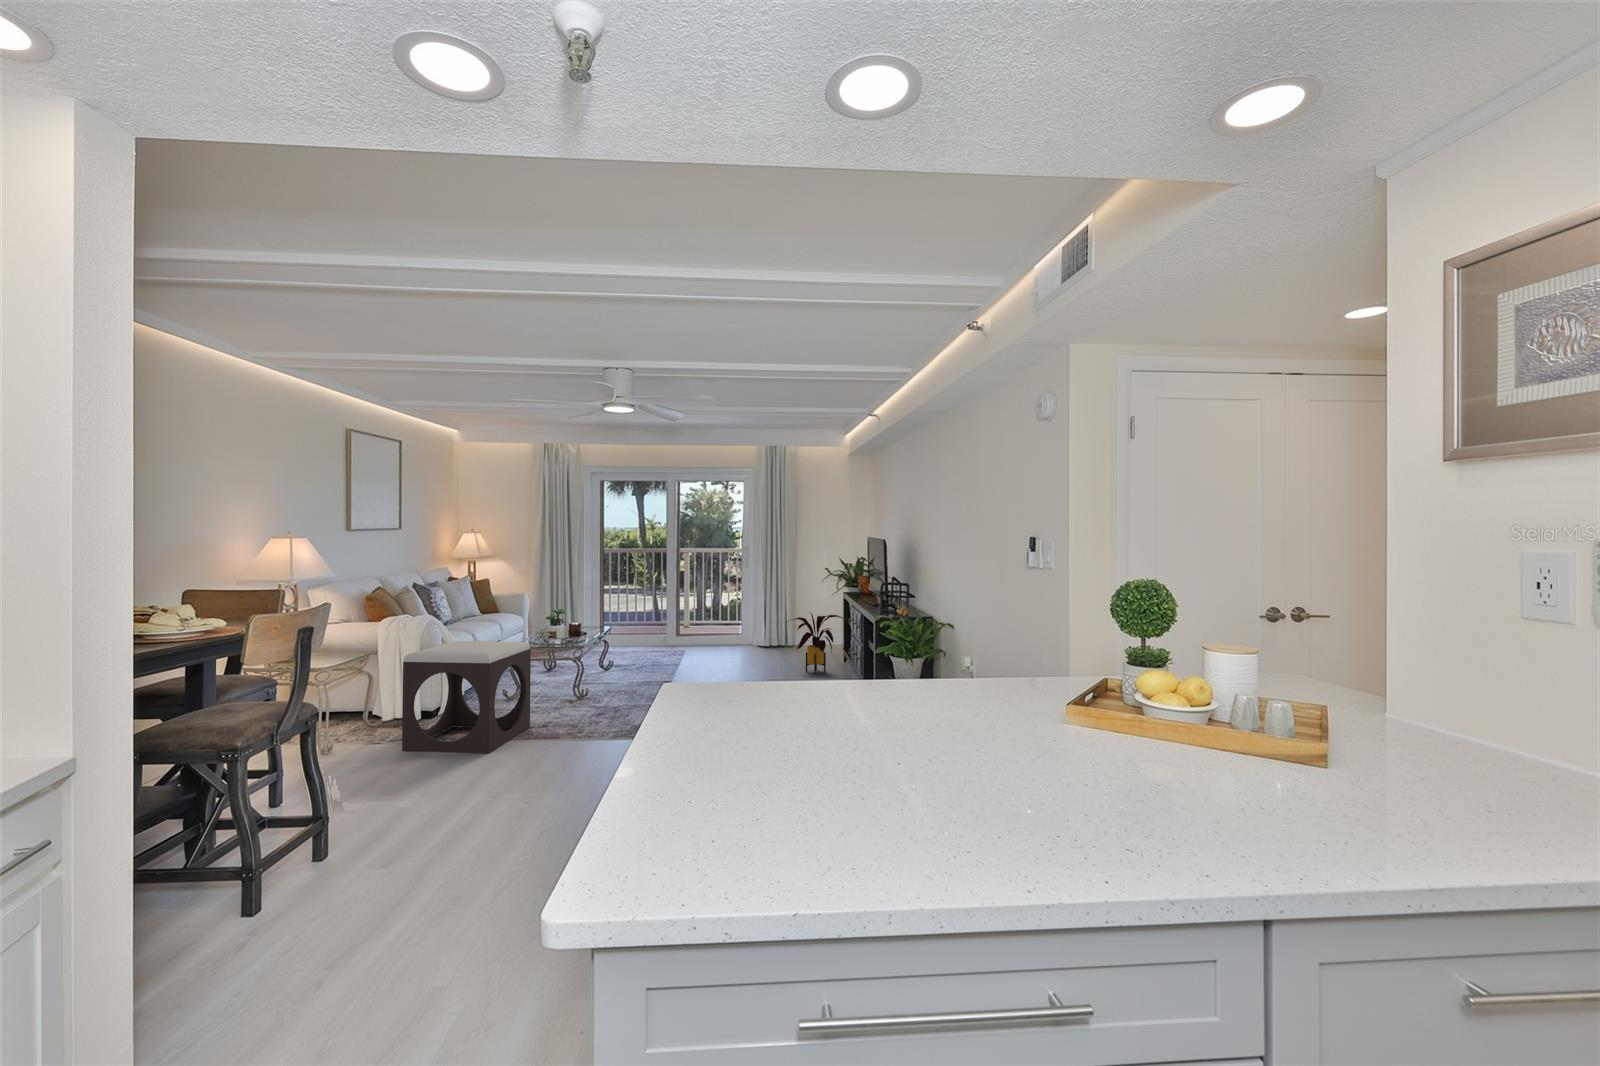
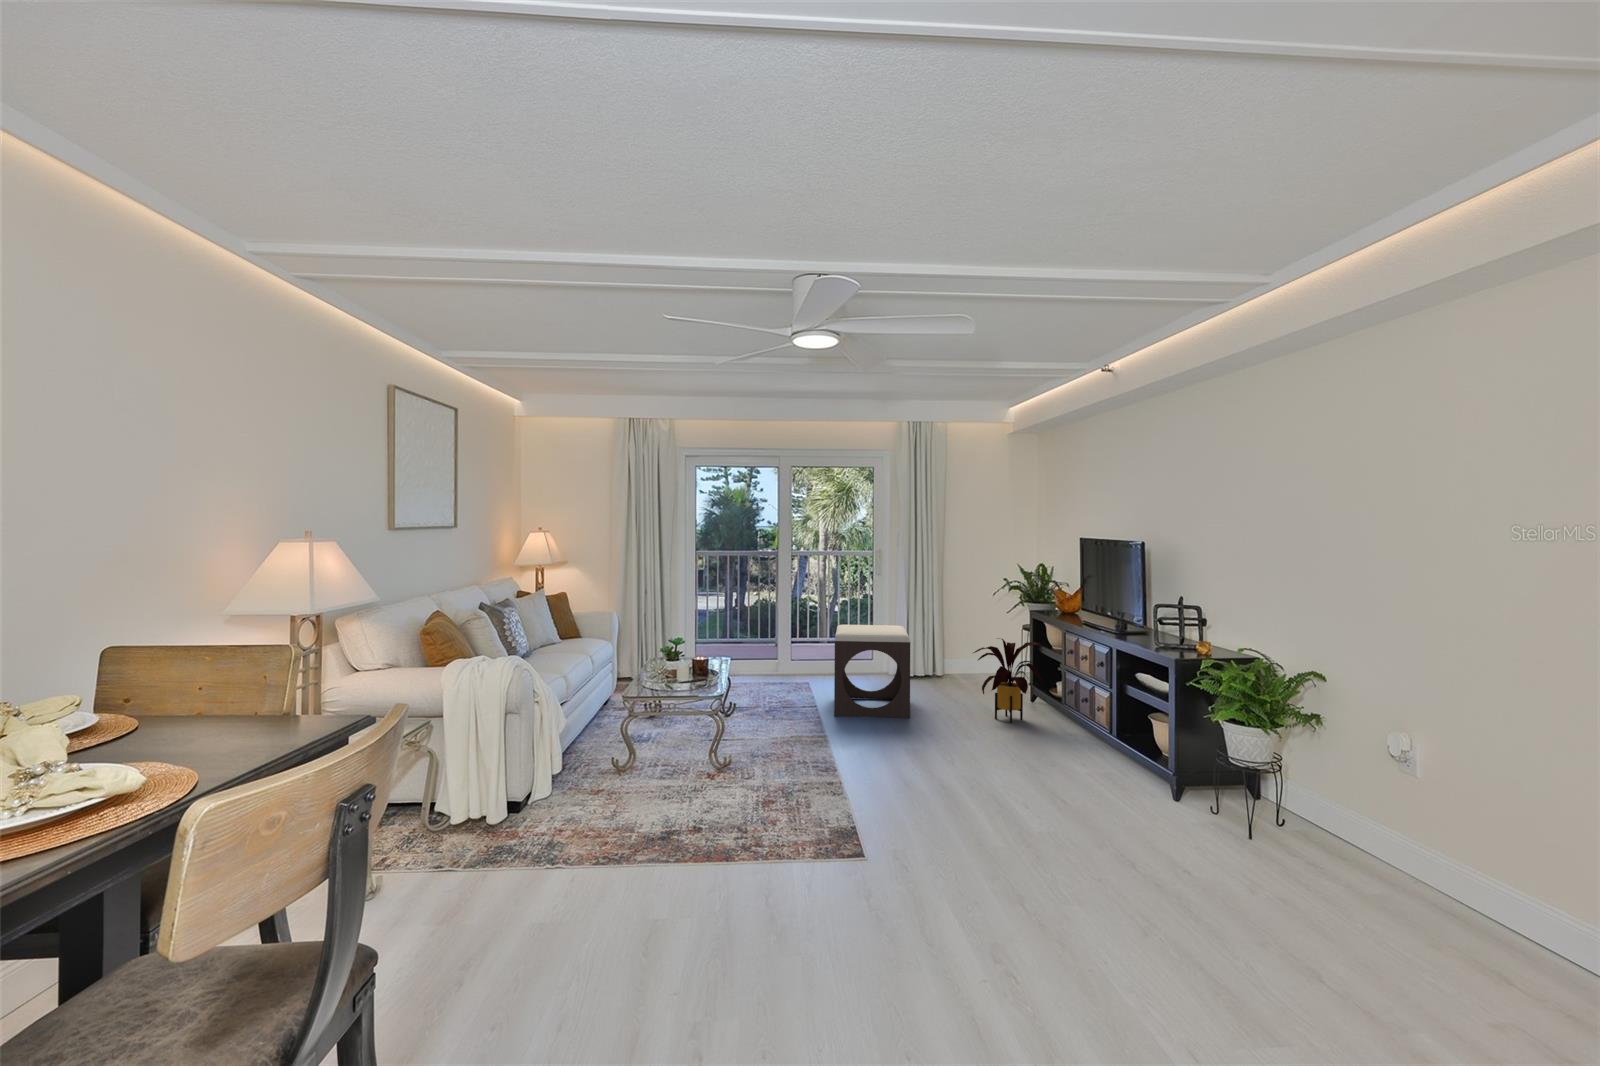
footstool: present [402,641,531,753] -> present [834,625,910,718]

